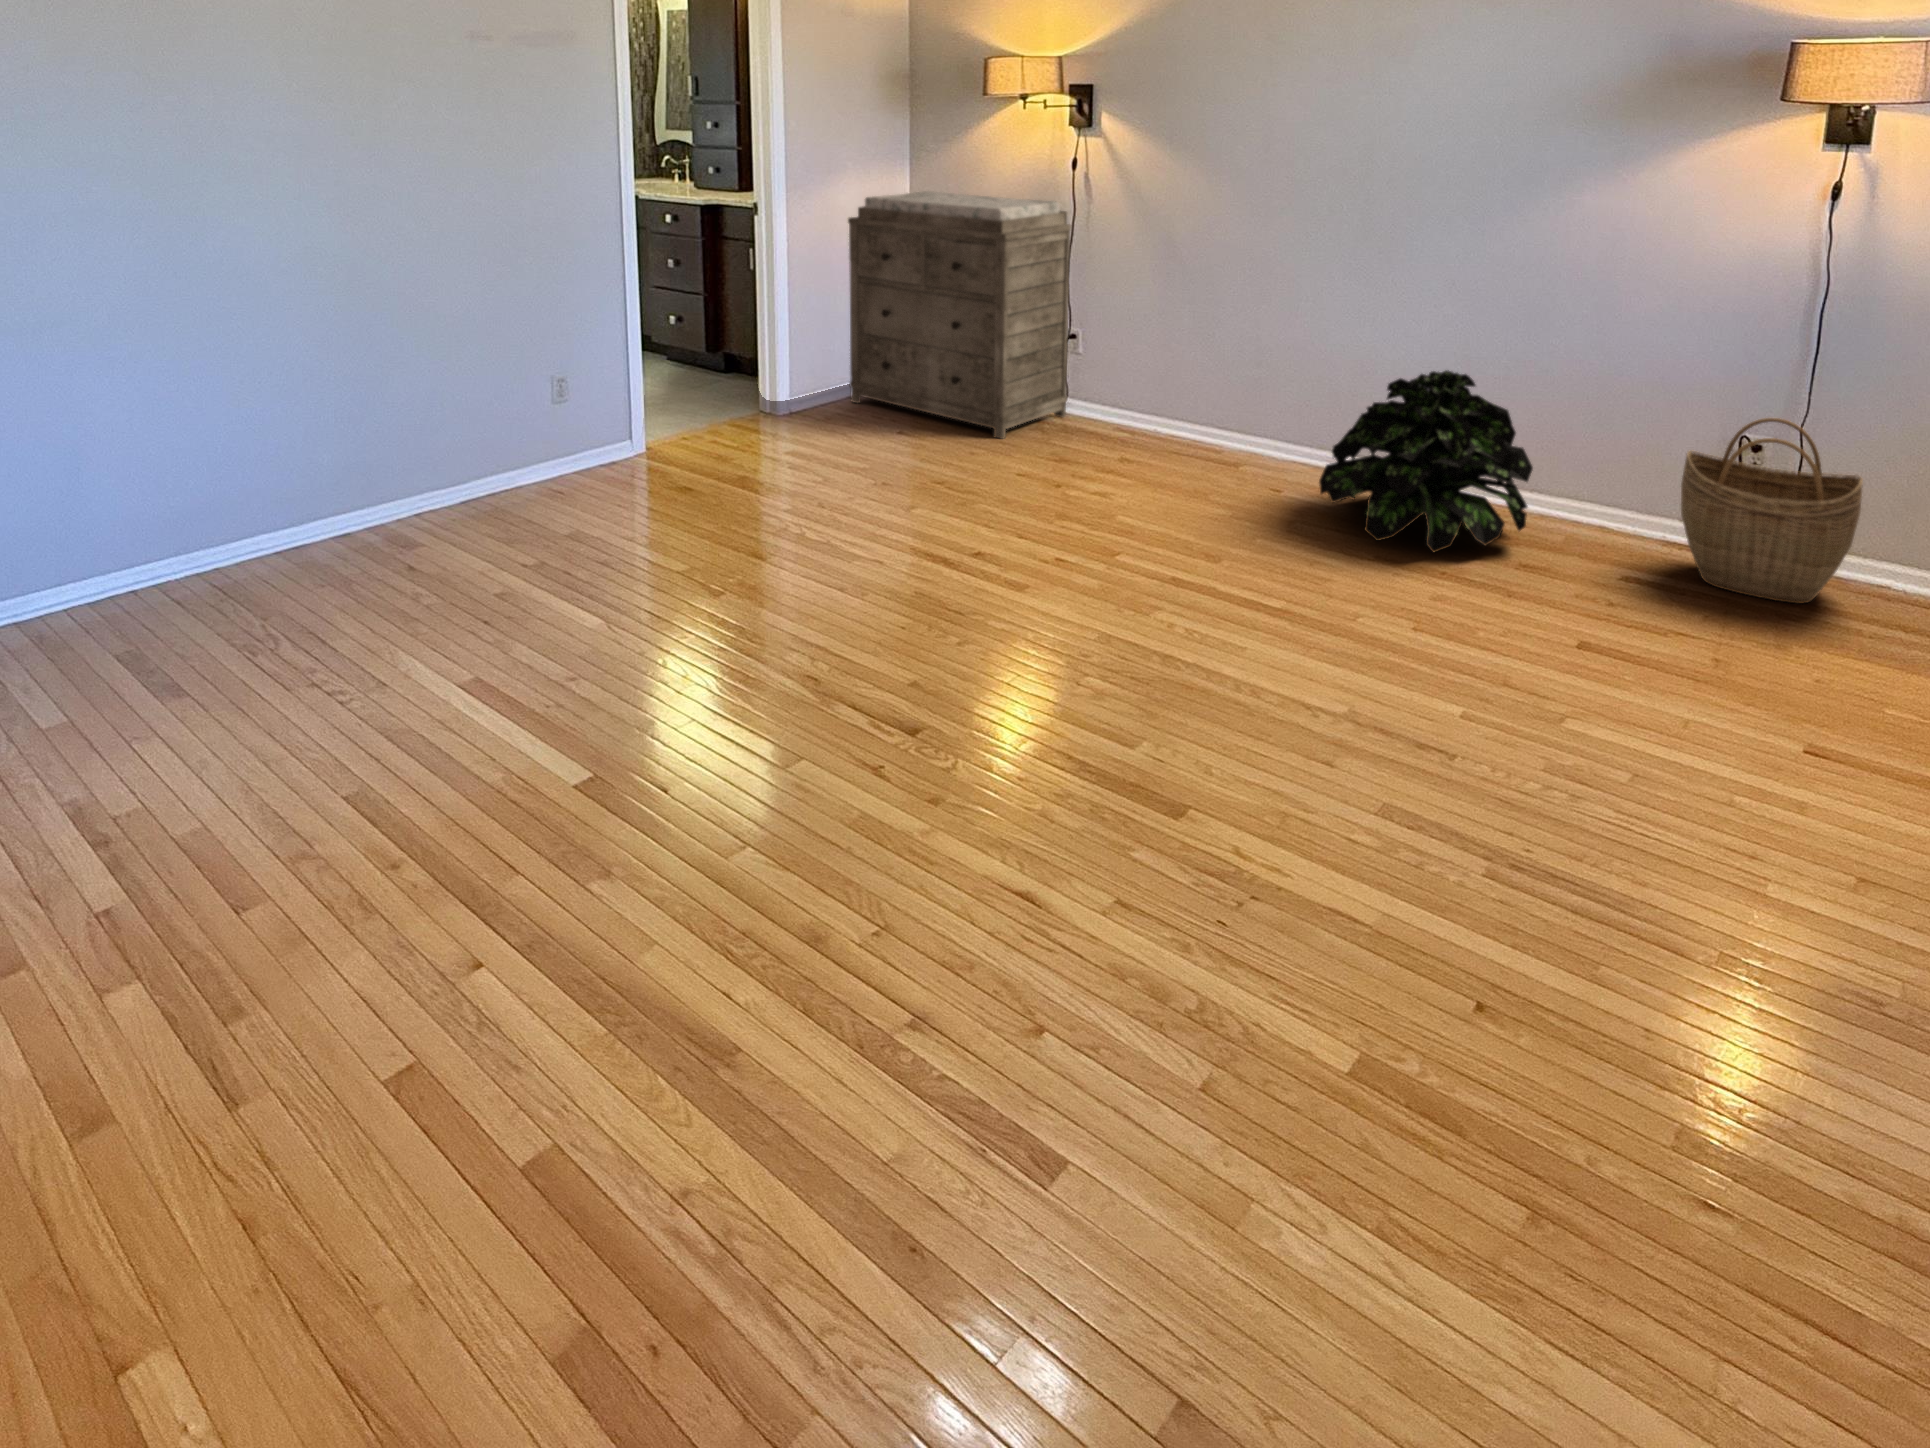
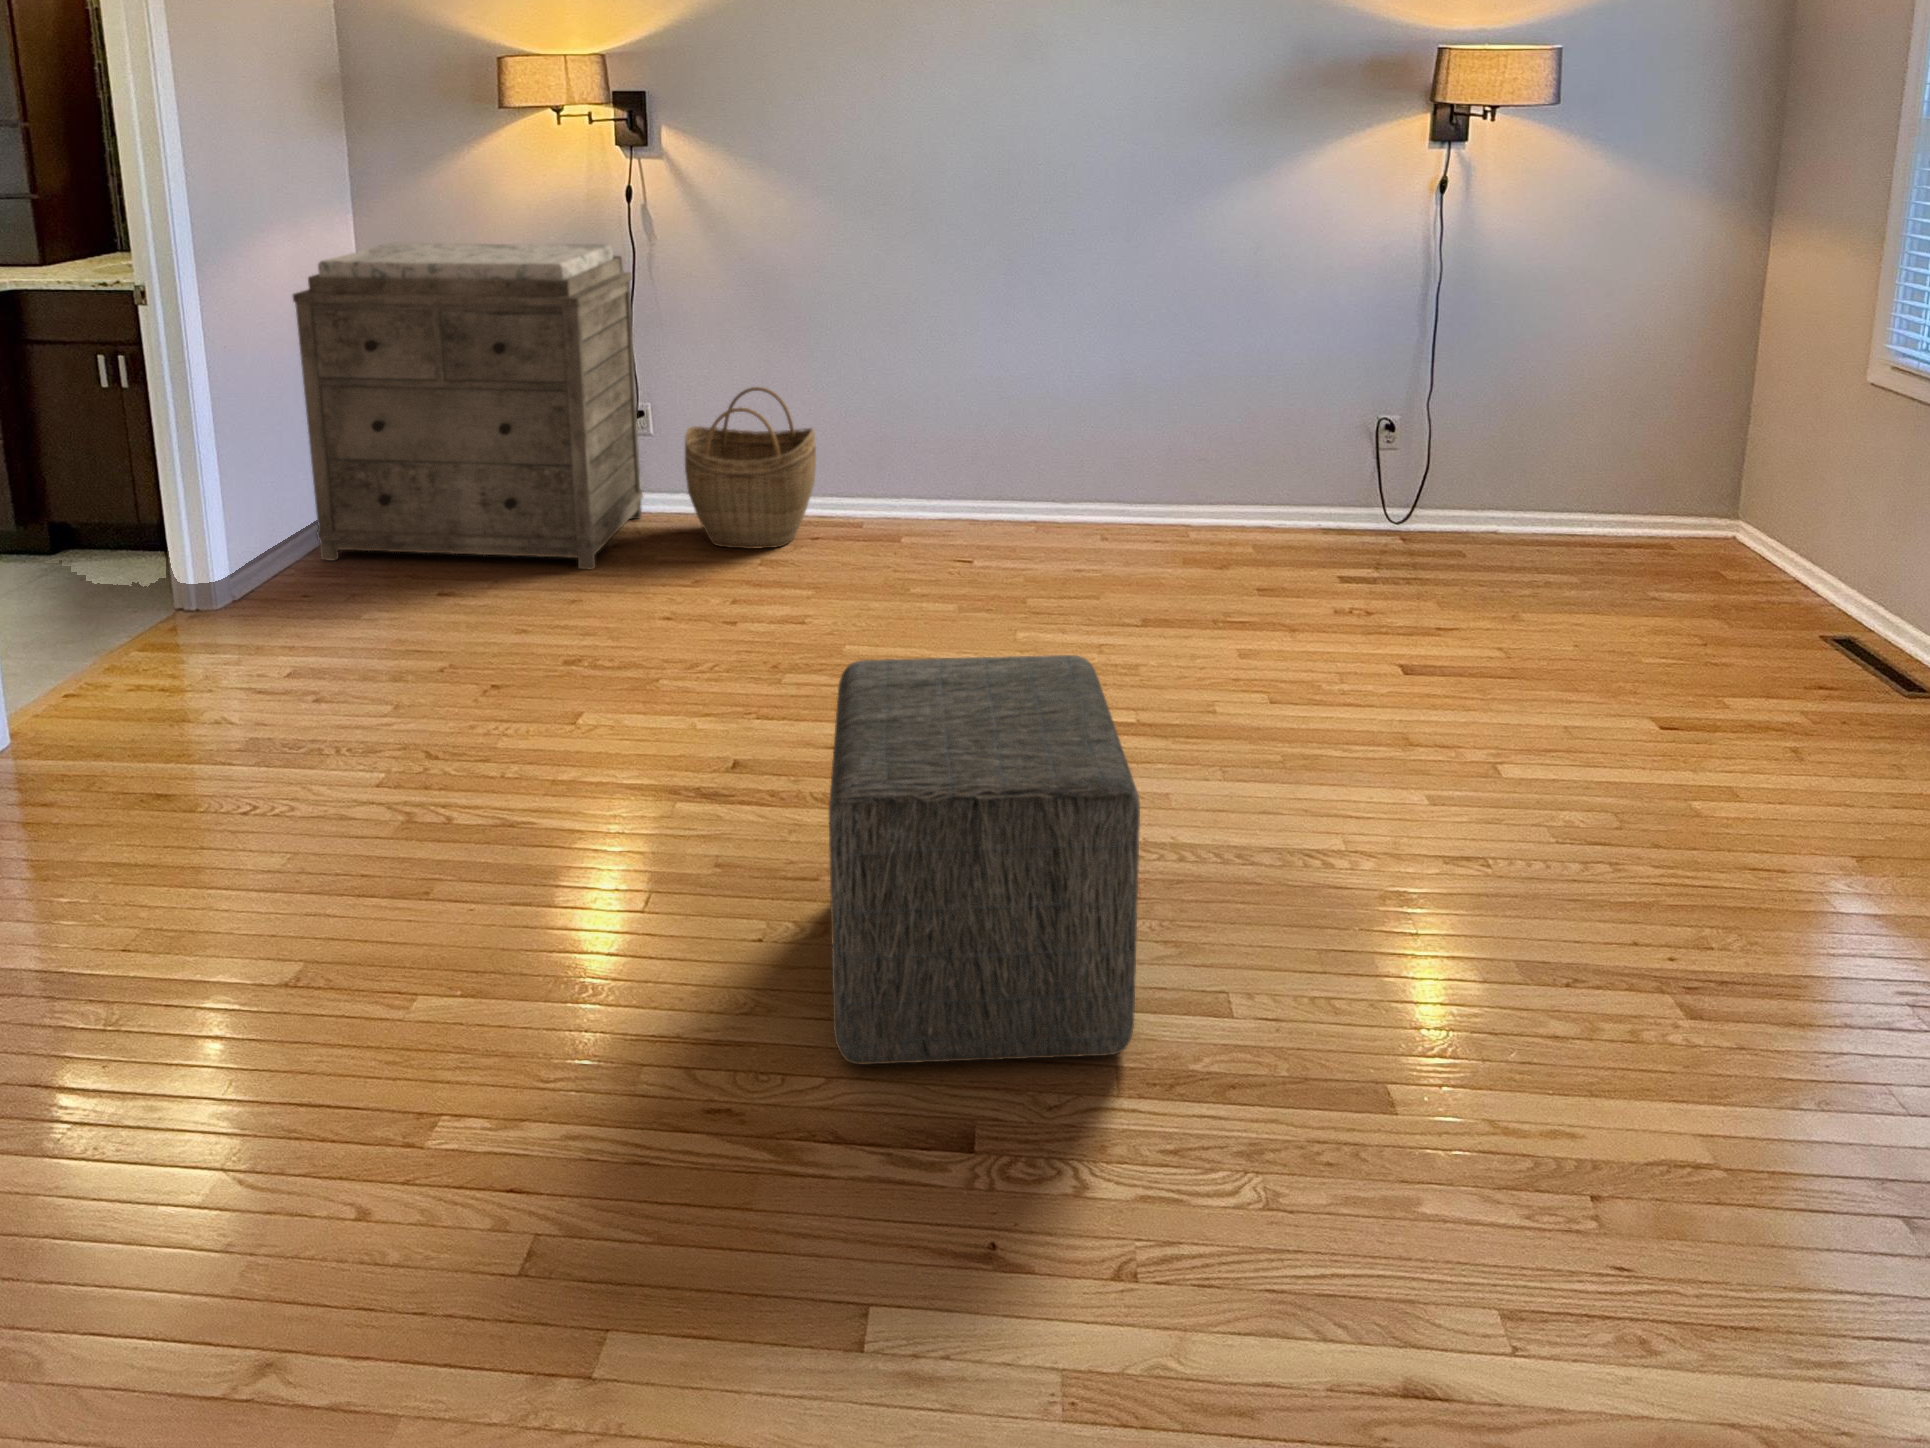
potted plant: present [1319,370,1533,552] -> none [1023,398,1245,601]
woven basket: present [1681,418,1863,603] -> present [685,387,816,549]
ottoman: none [891,466,1146,747] -> present [829,655,1140,1064]

